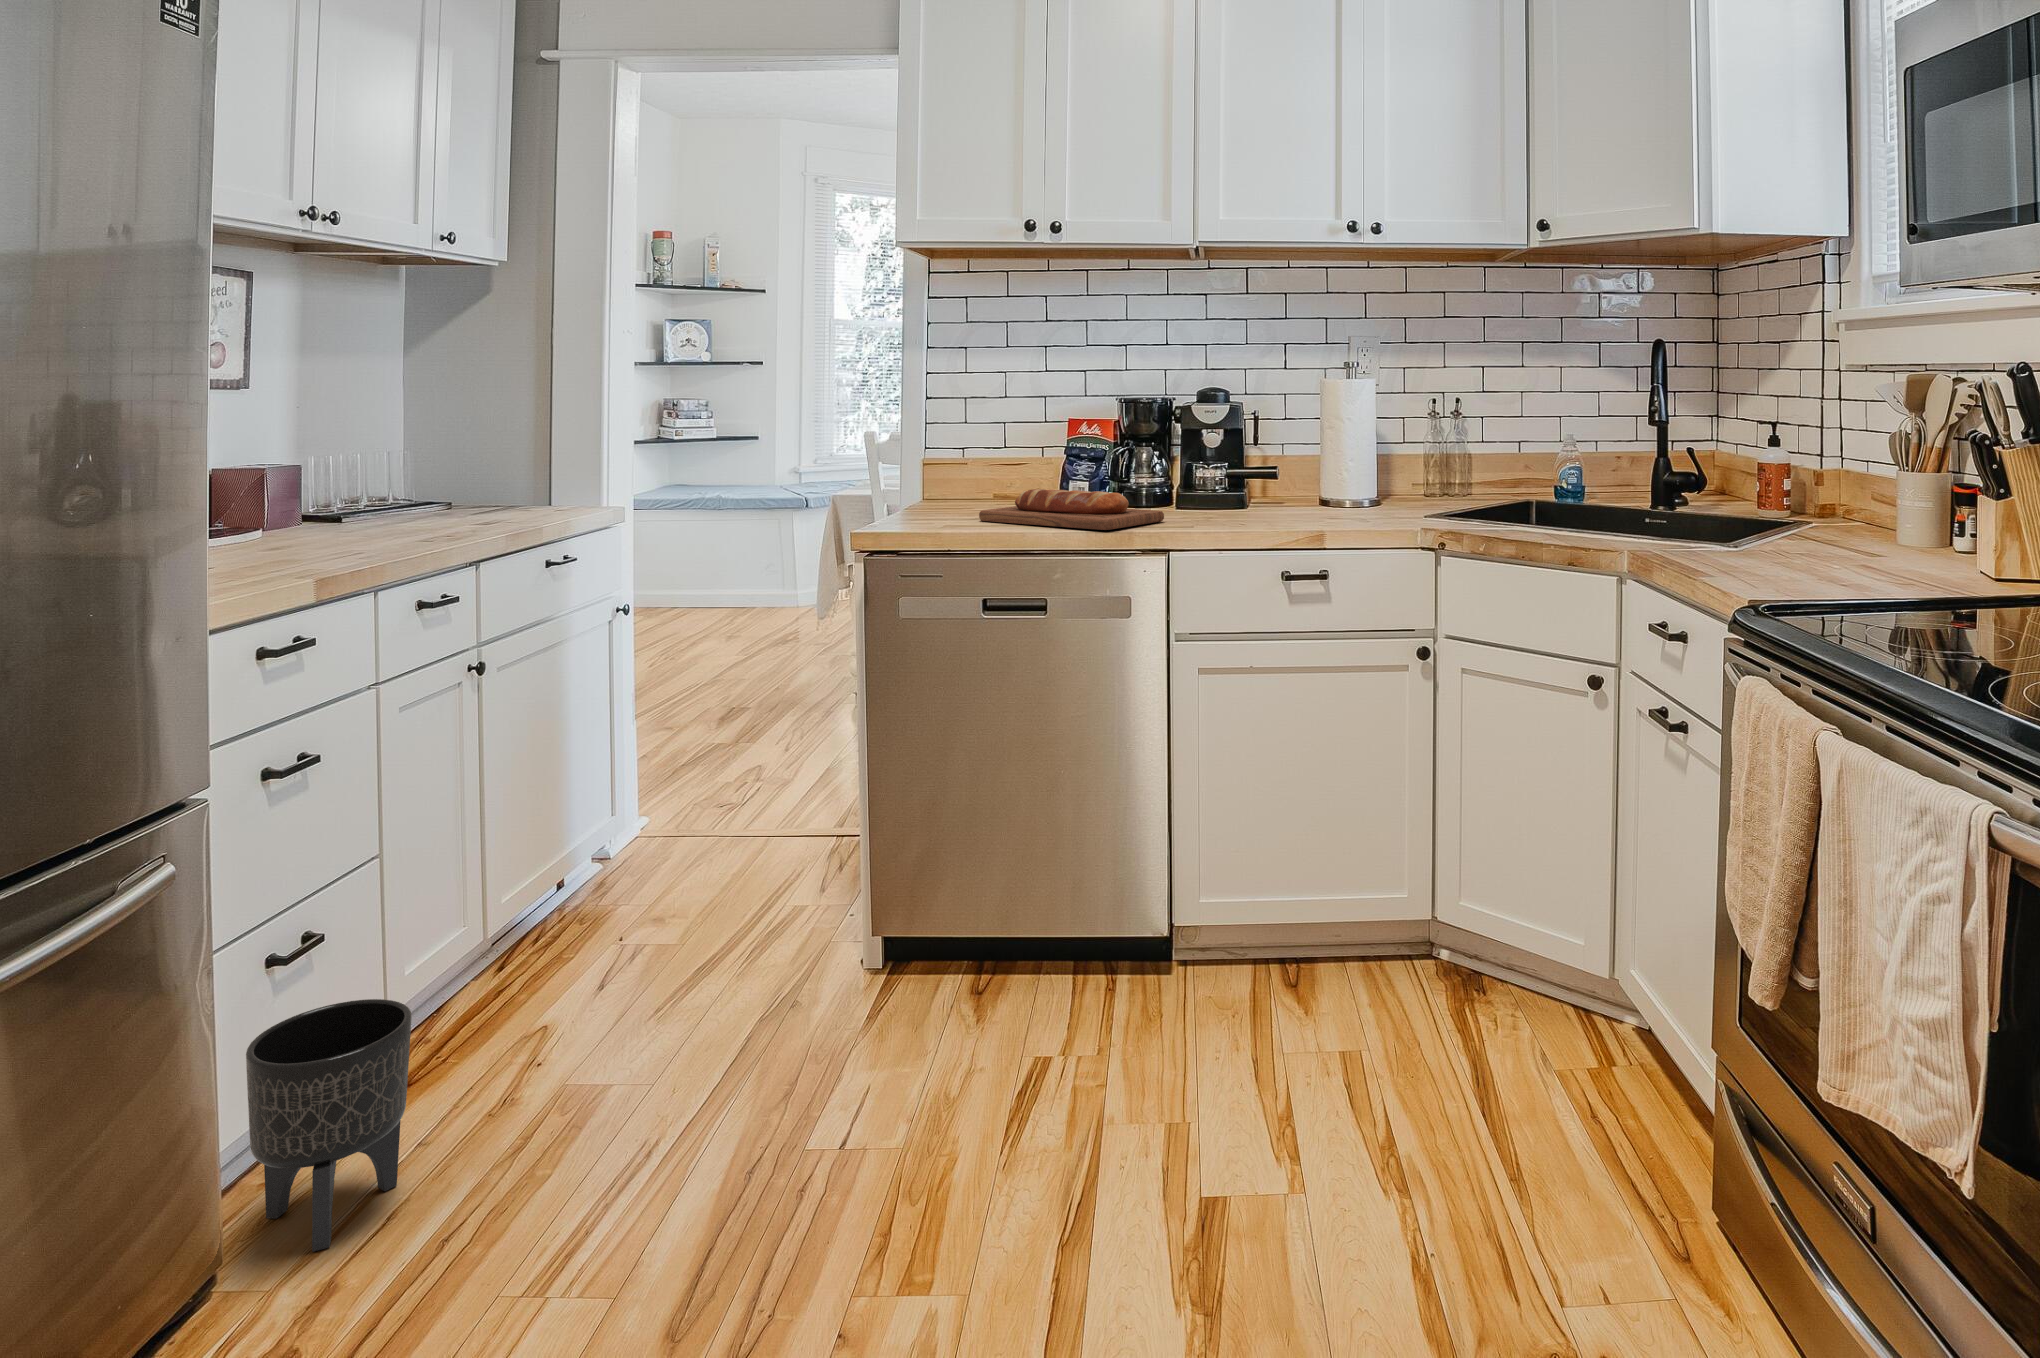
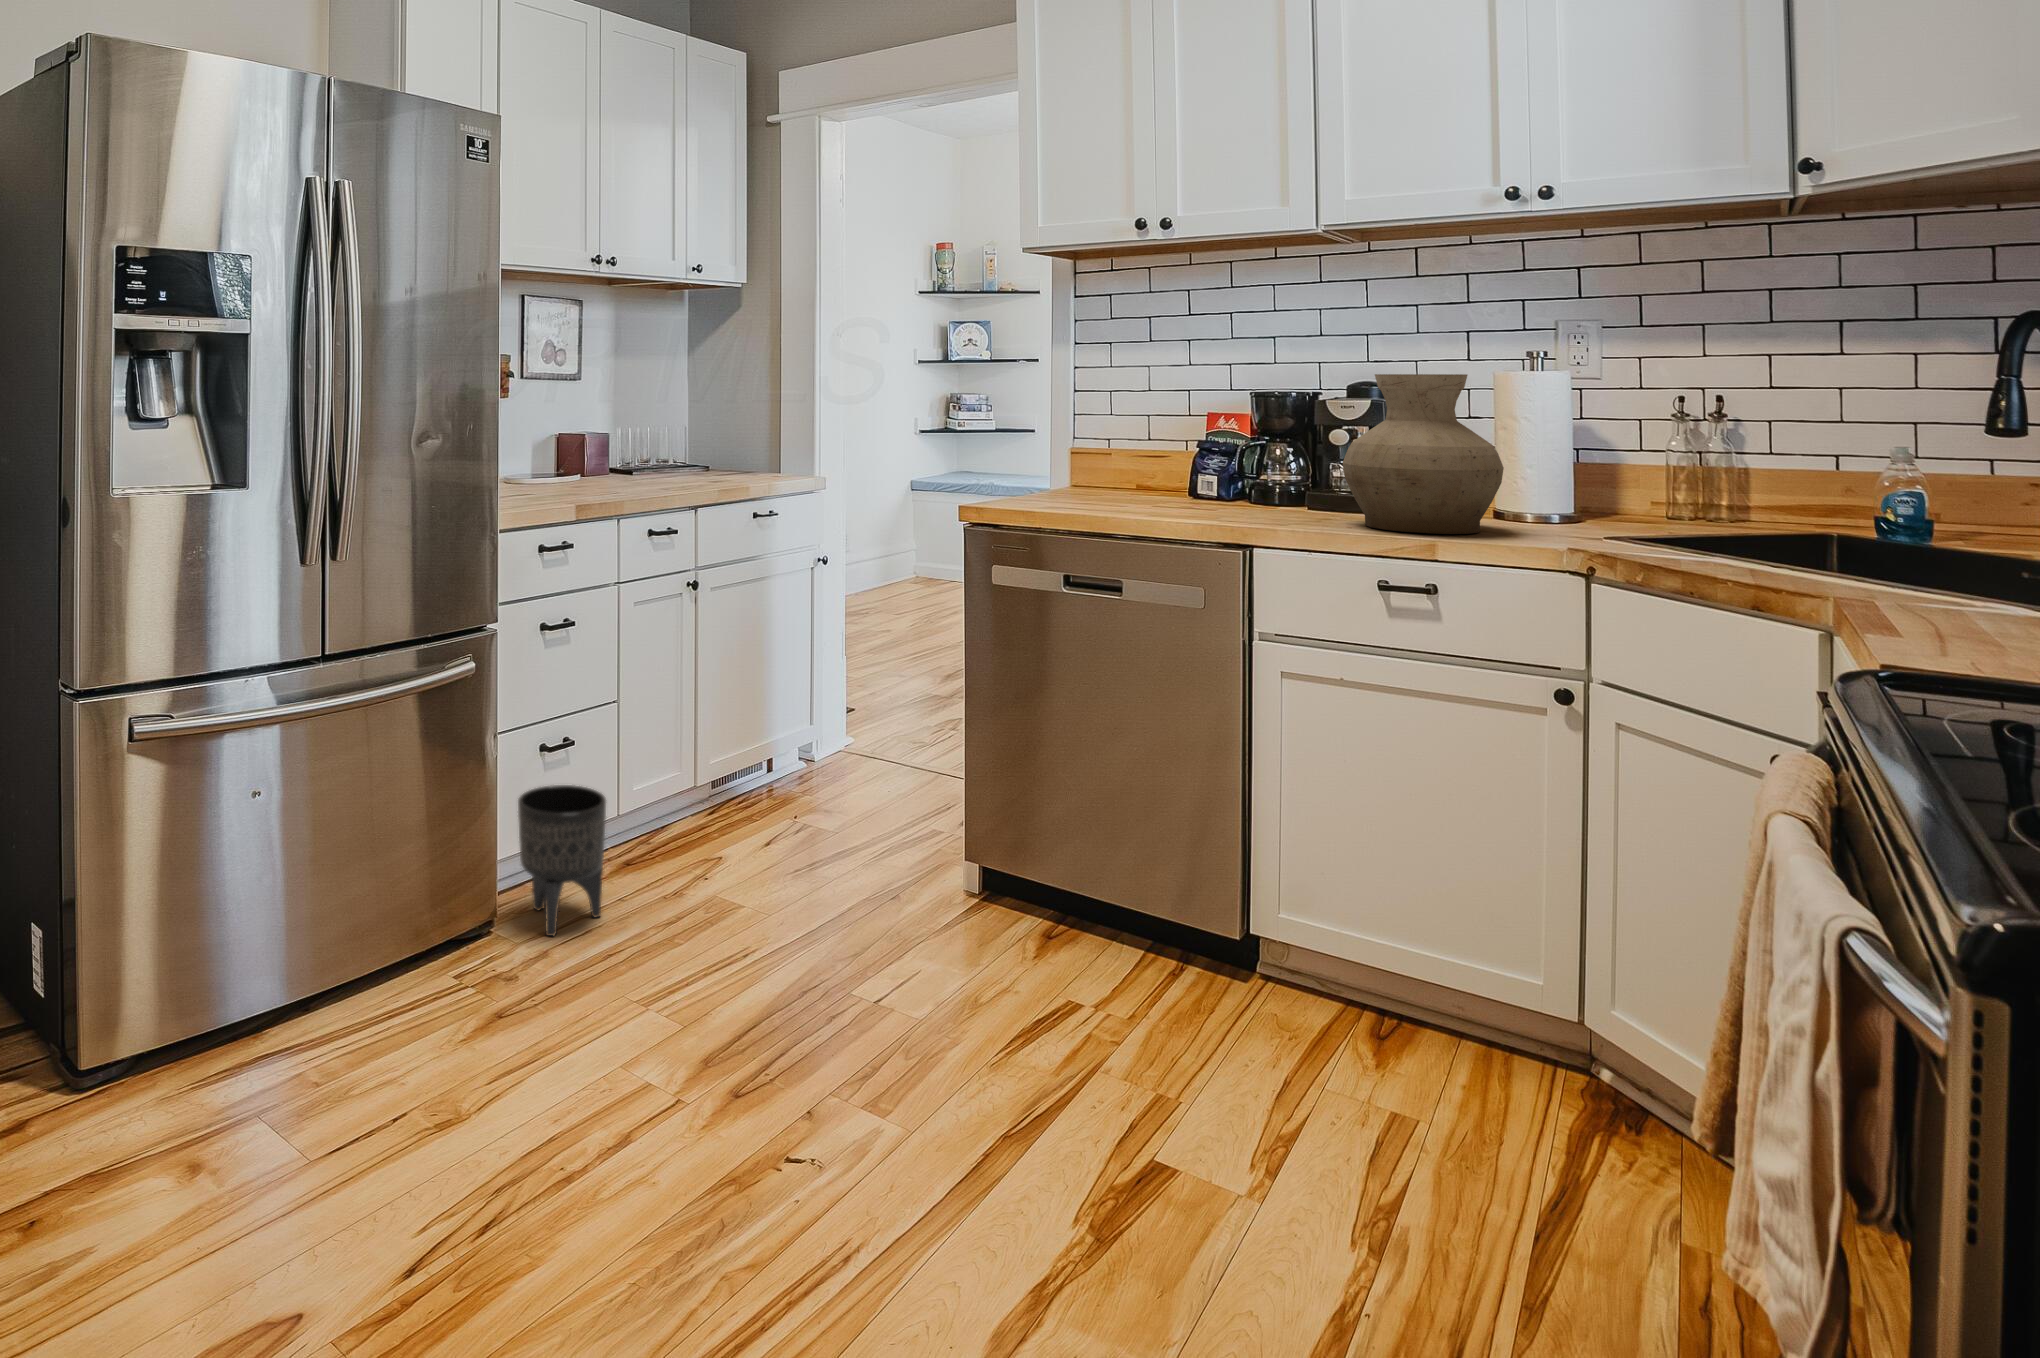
vase: none [1234,379,1354,521] -> present [1343,374,1504,534]
bread loaf: present [979,489,1164,530] -> none [1067,480,1252,522]

